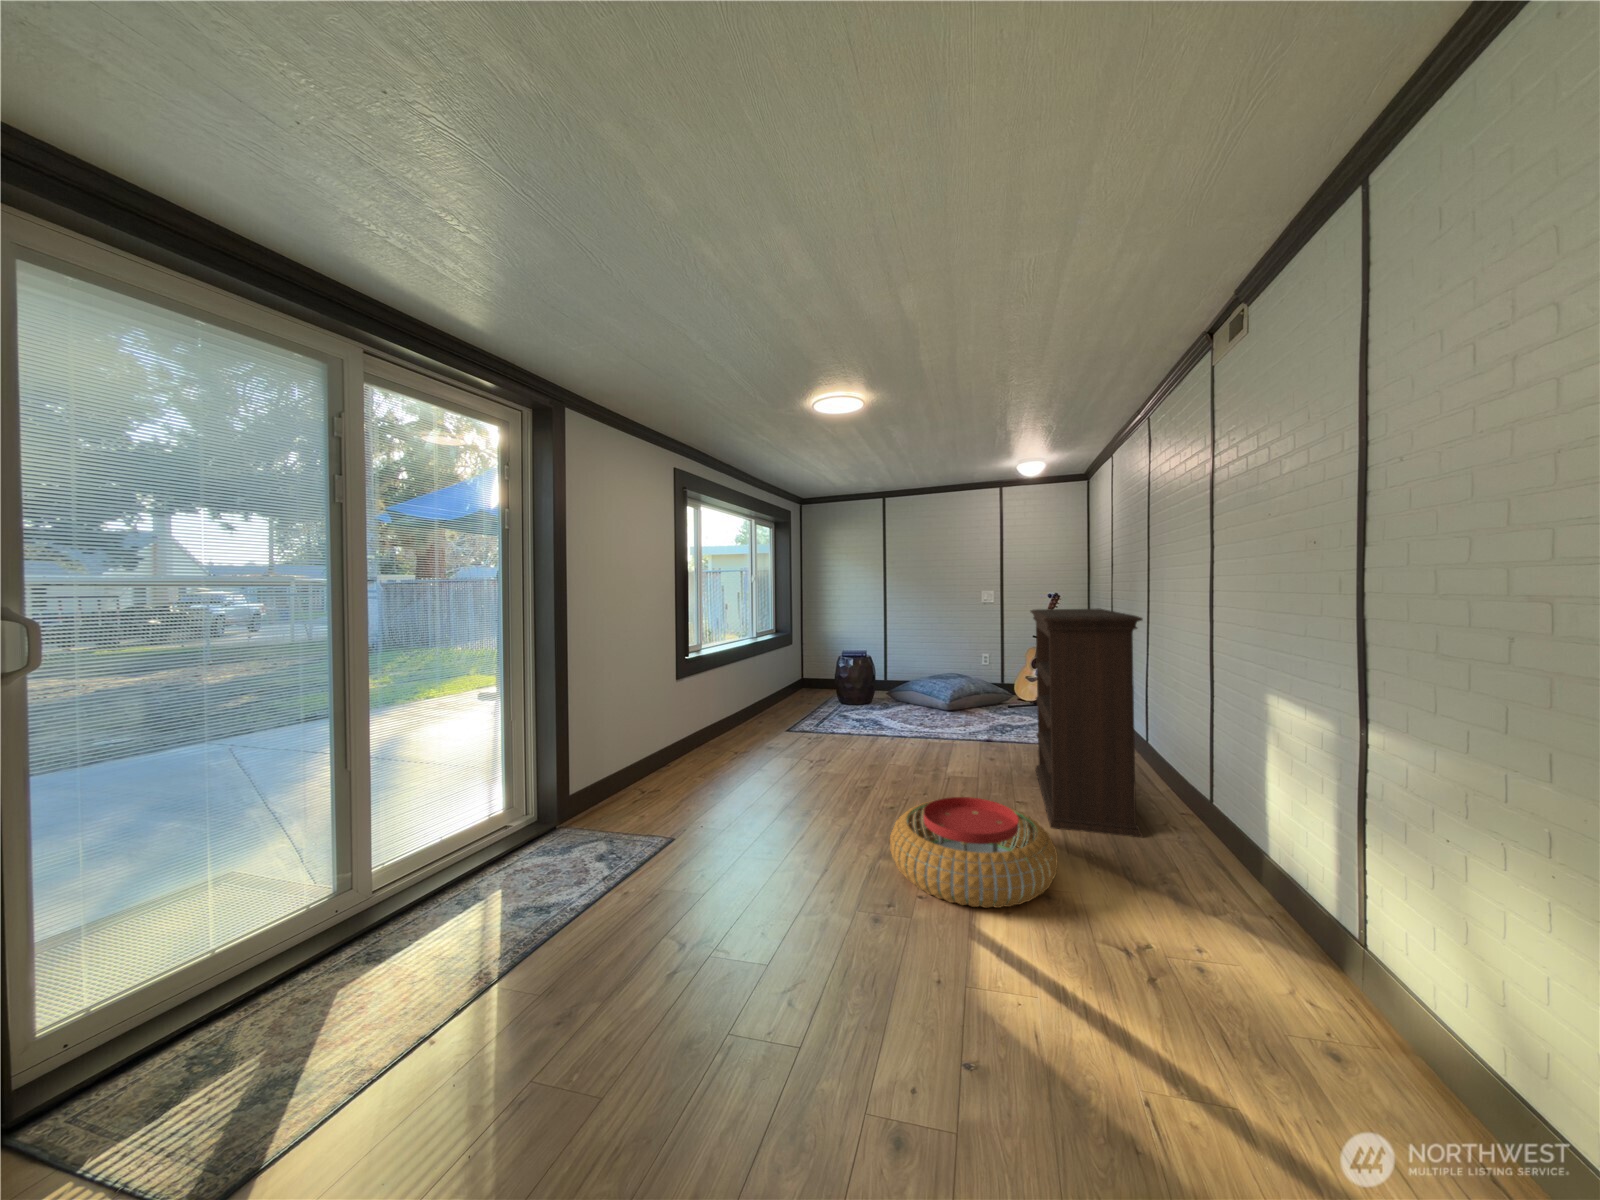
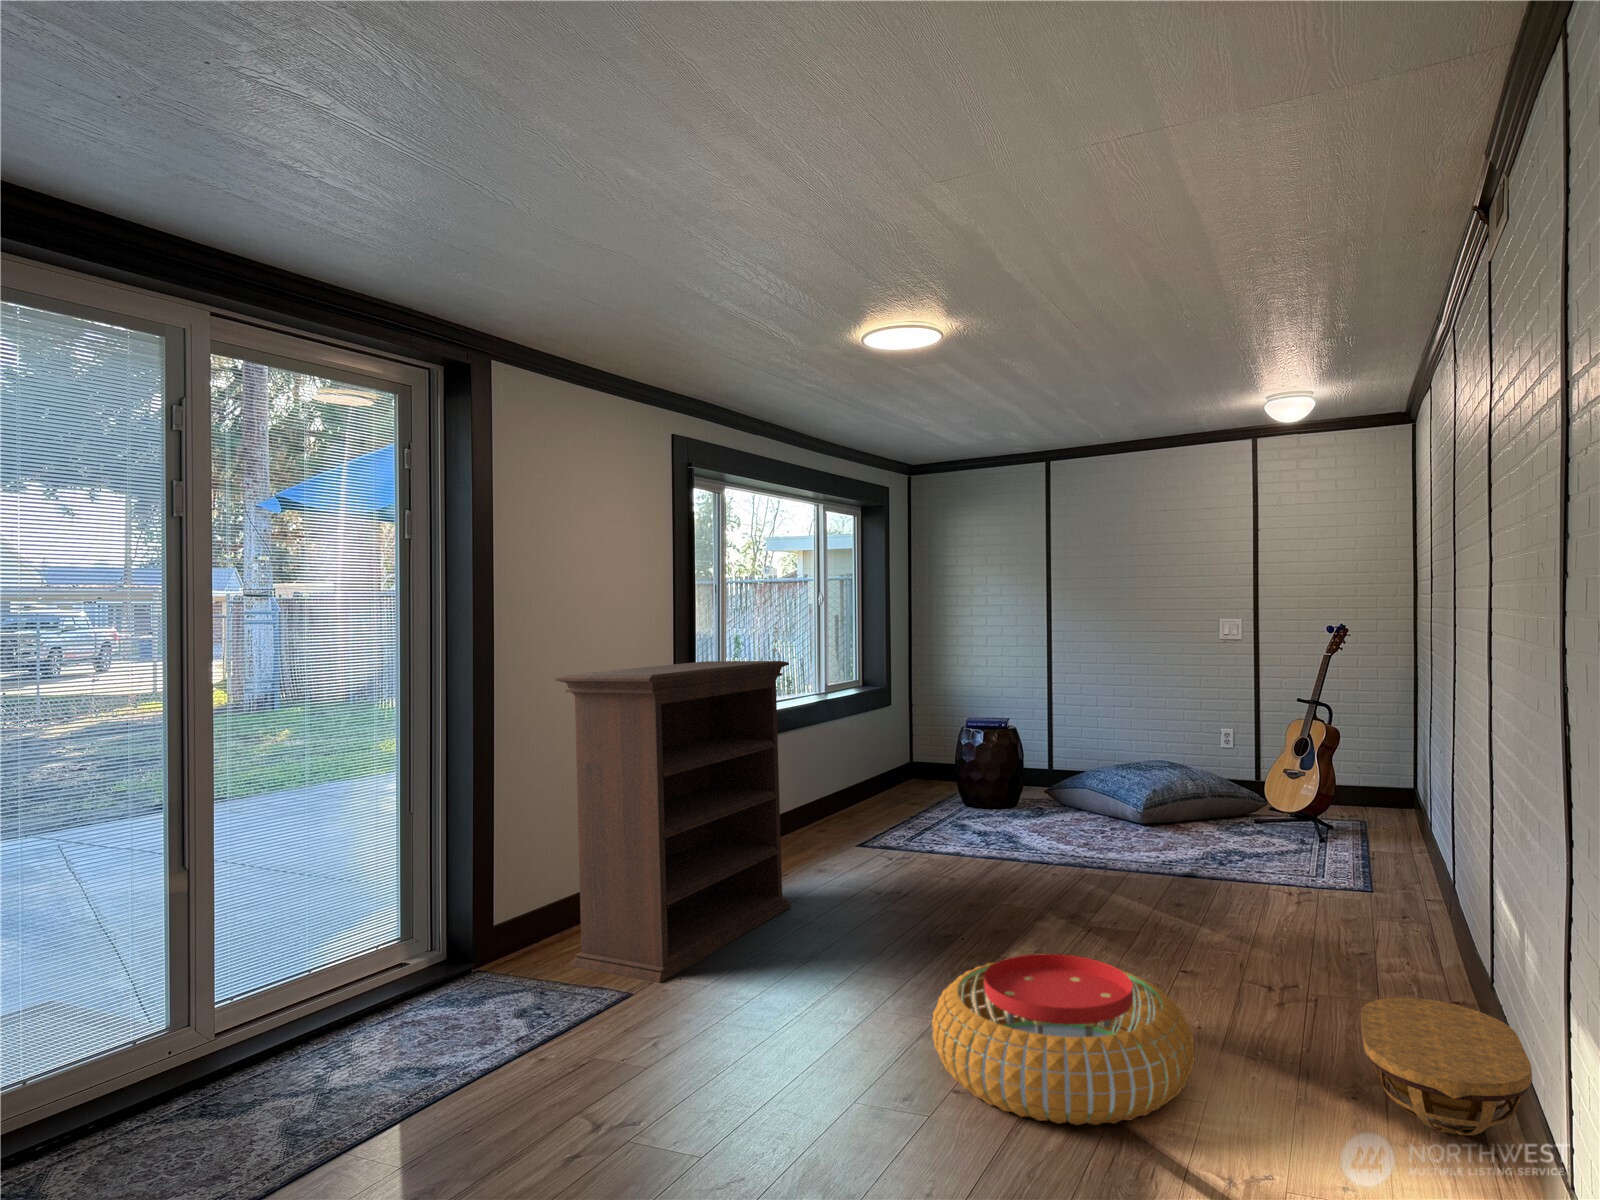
bookshelf: present [1031,609,1143,837] -> present [556,661,791,983]
basket: none [1145,811,1258,894] -> present [1361,998,1532,1135]

